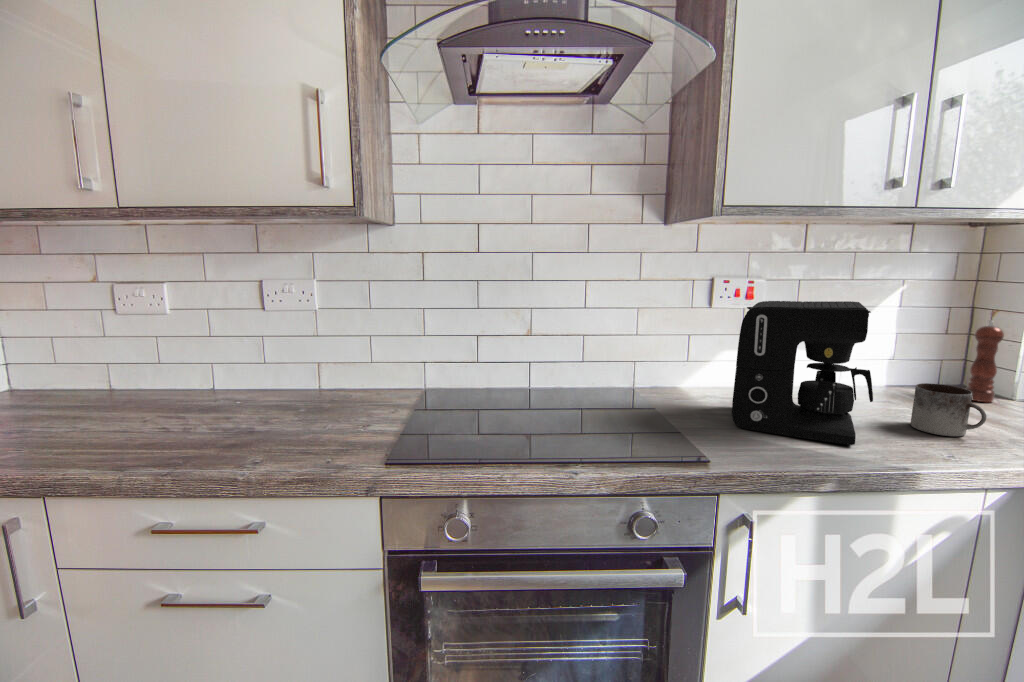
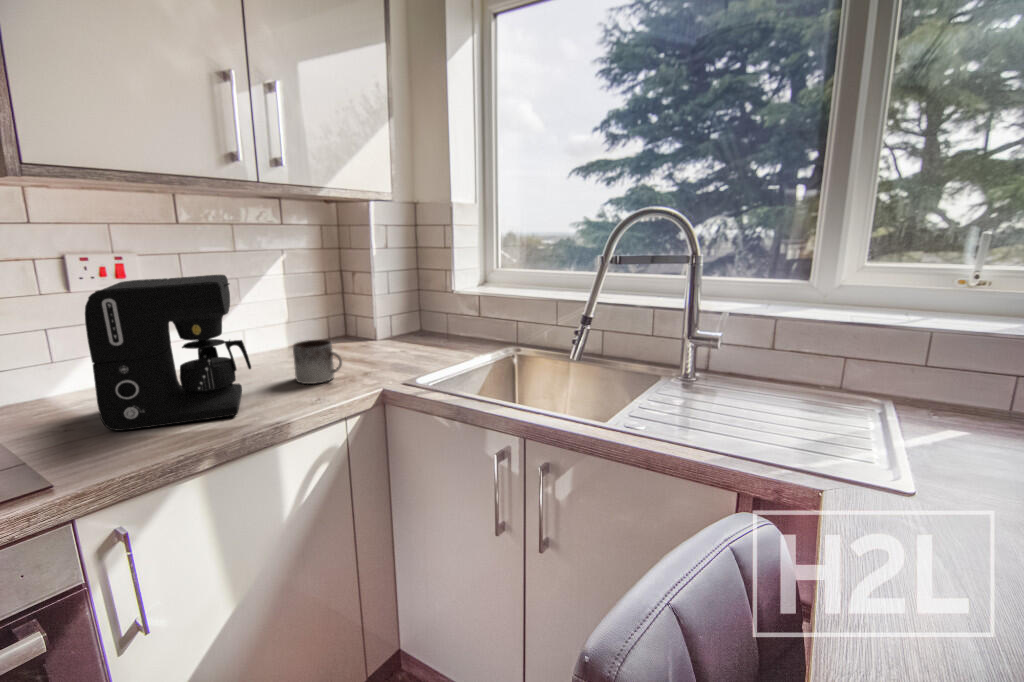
pepper mill: present [966,320,1004,402] -> none [342,280,364,347]

